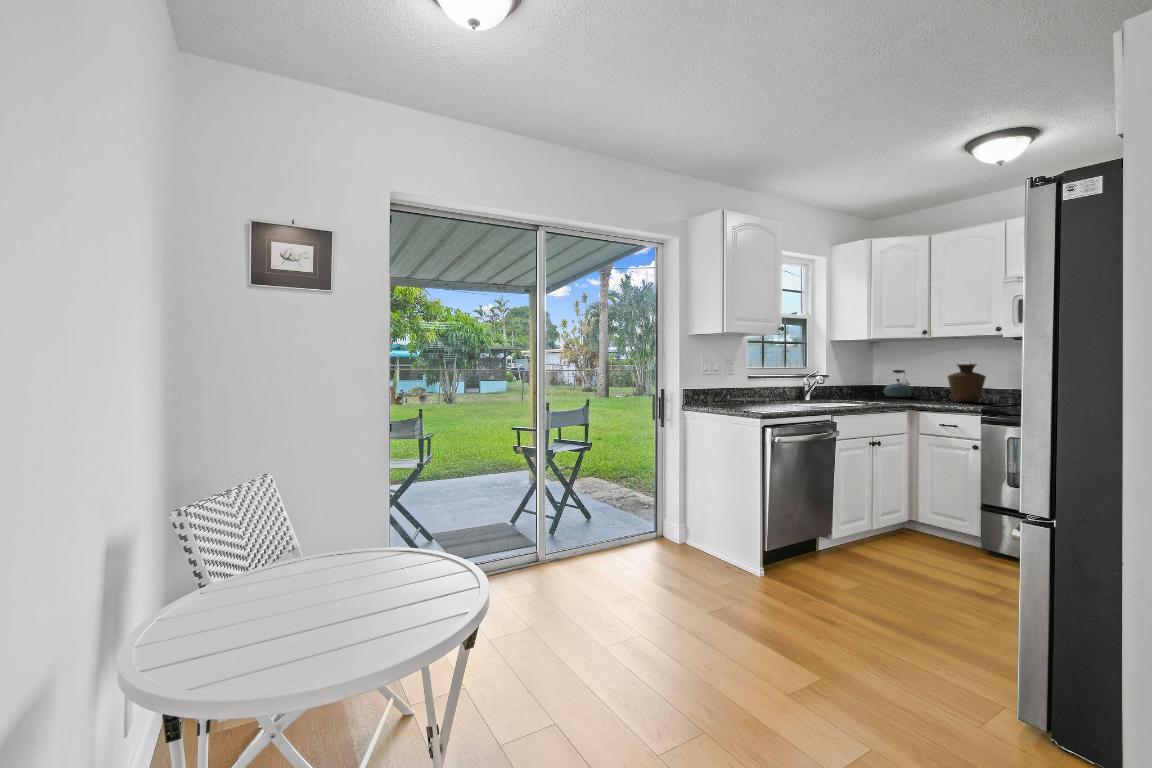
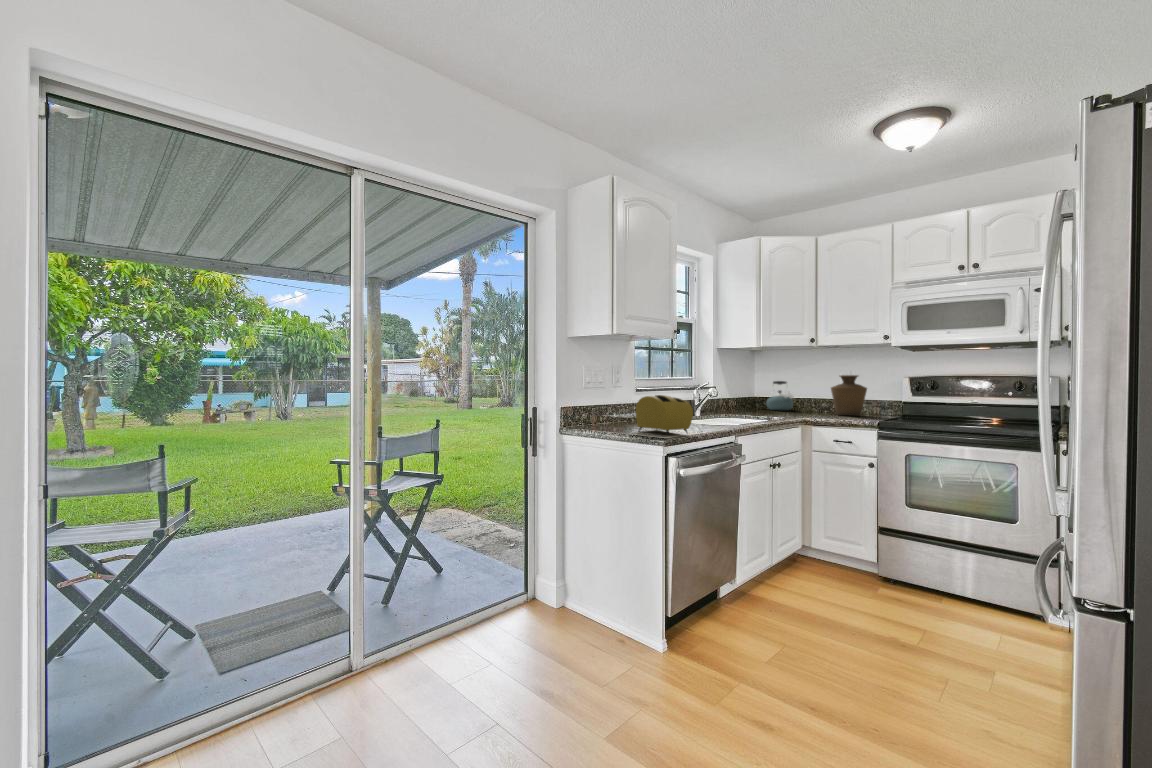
toaster: none [743,381,790,412] -> present [636,395,693,434]

